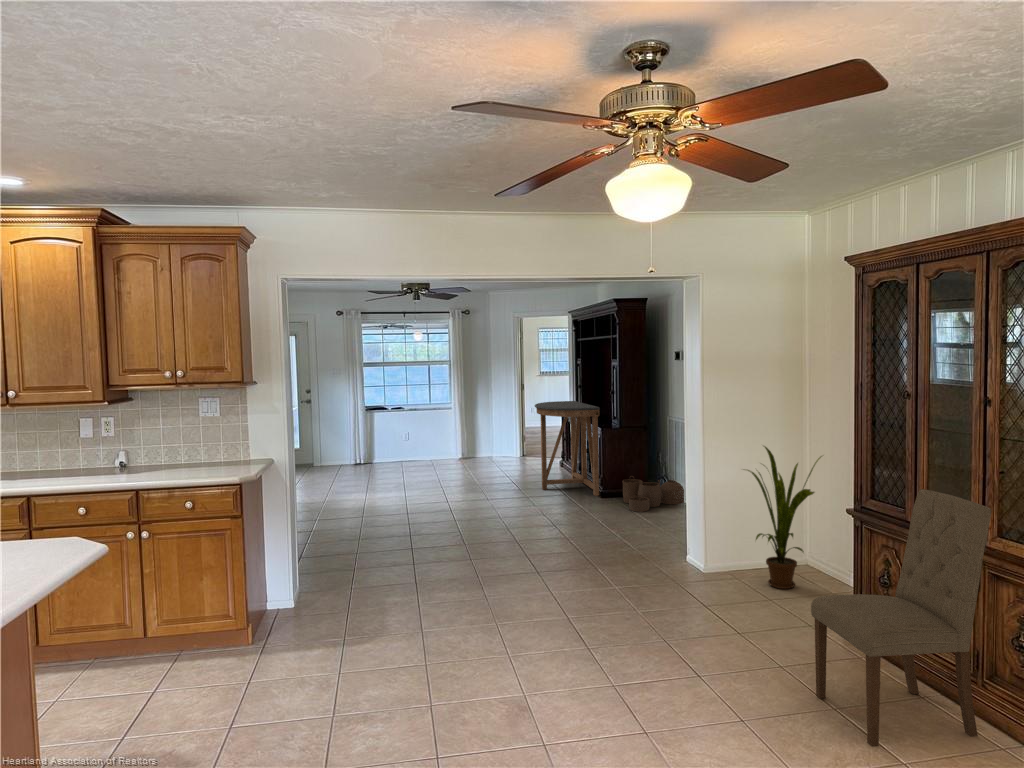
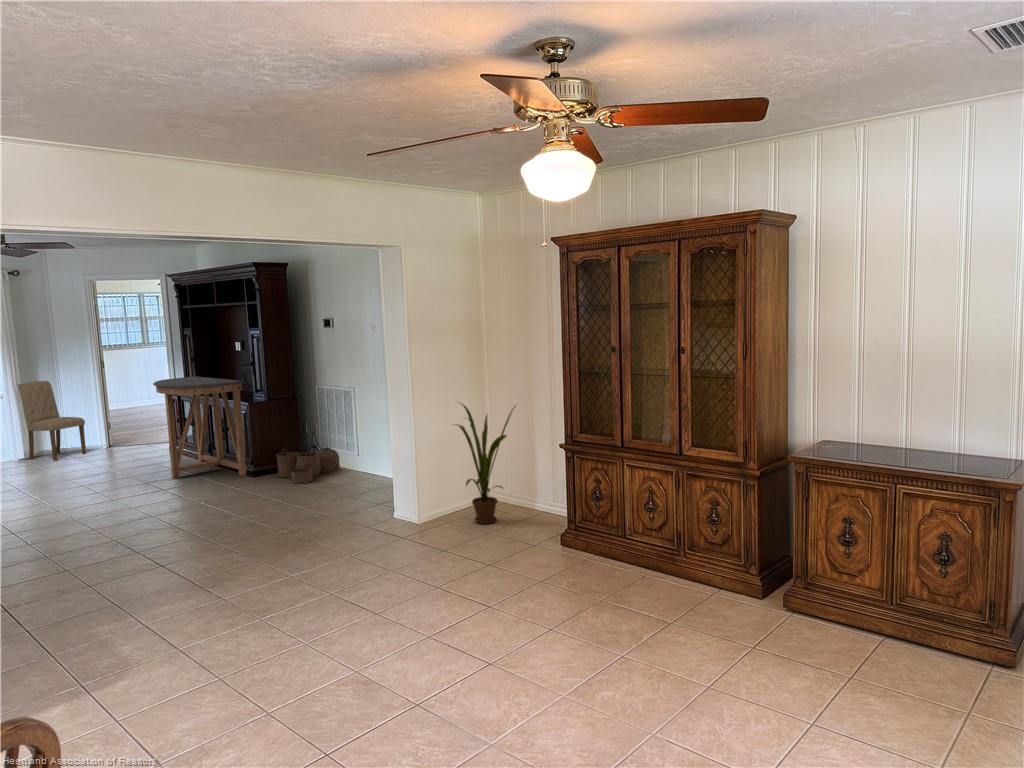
dining chair: present [811,489,991,747] -> present [18,381,86,461]

